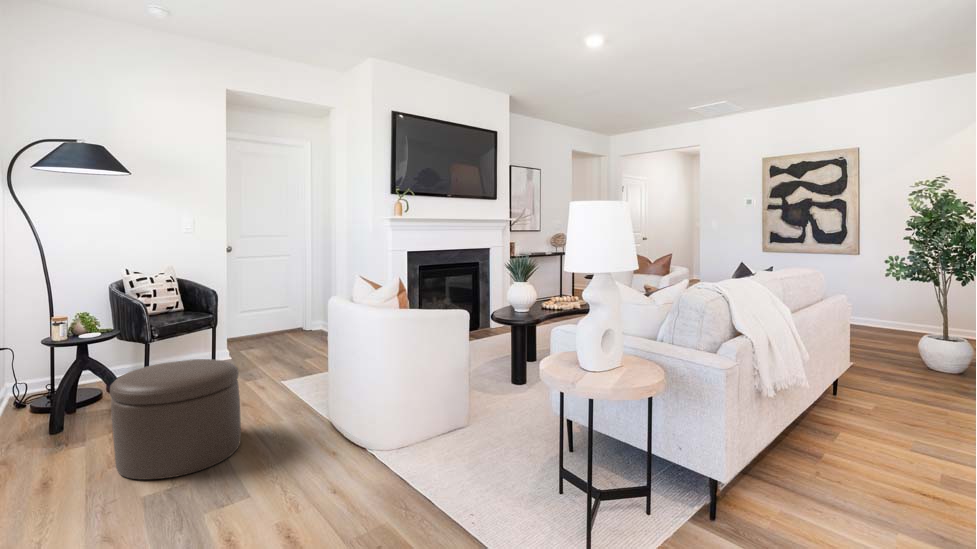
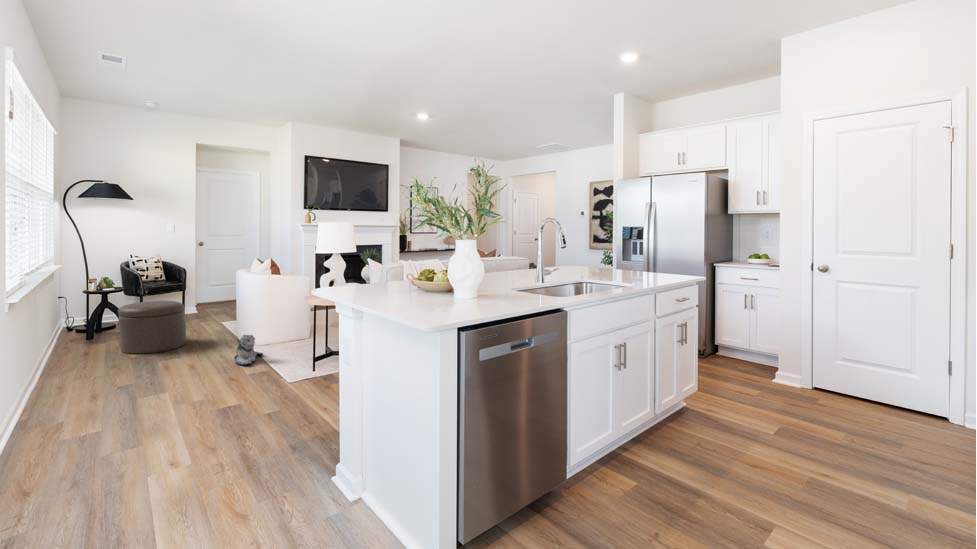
plush toy: none [362,443,418,522] -> present [235,335,263,365]

